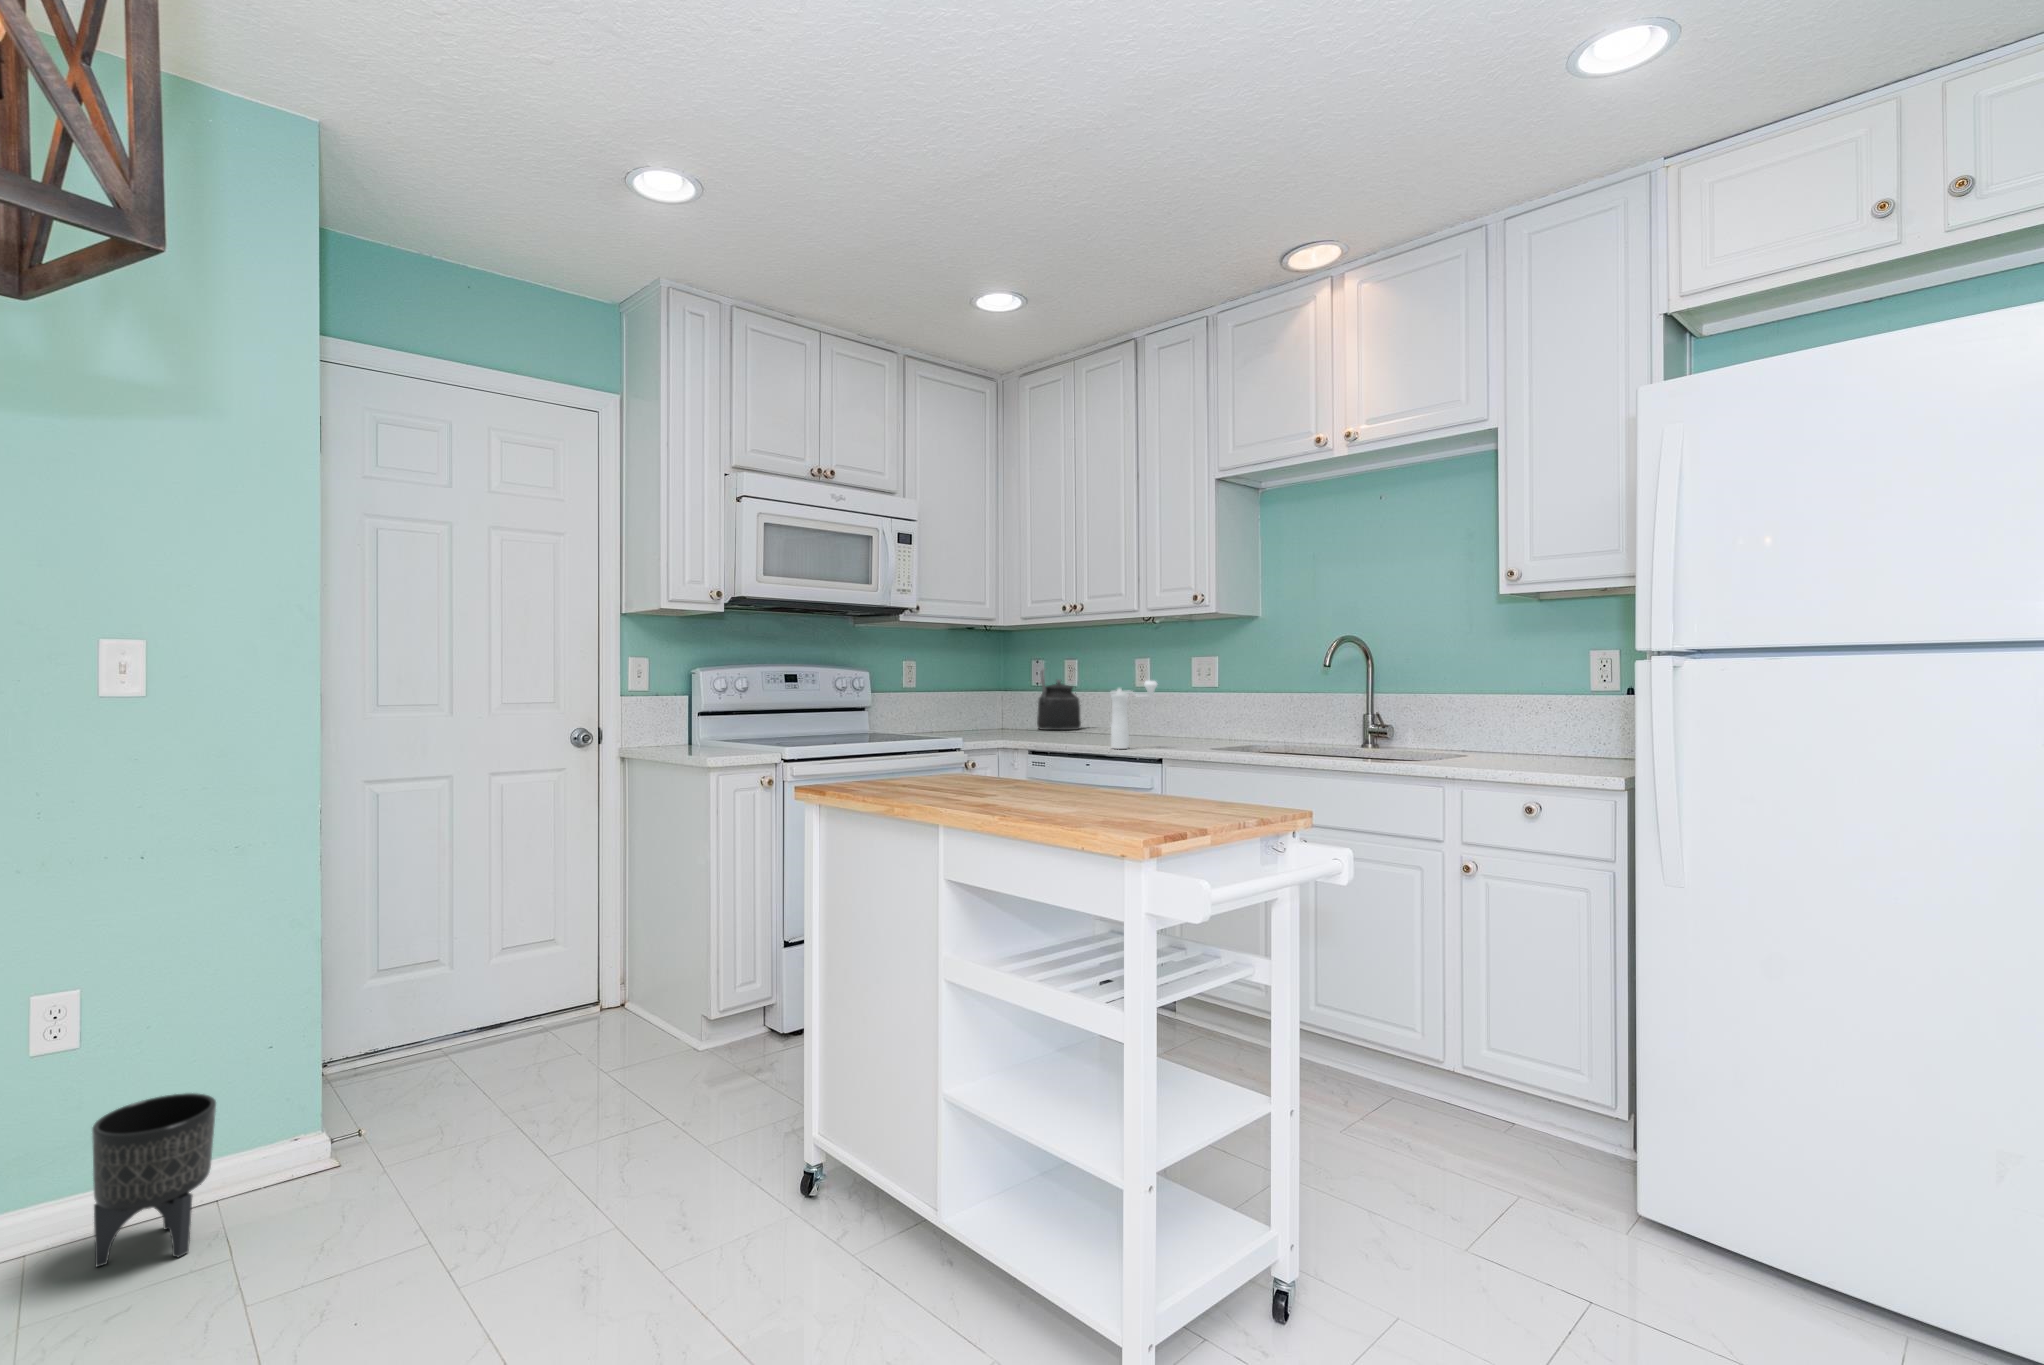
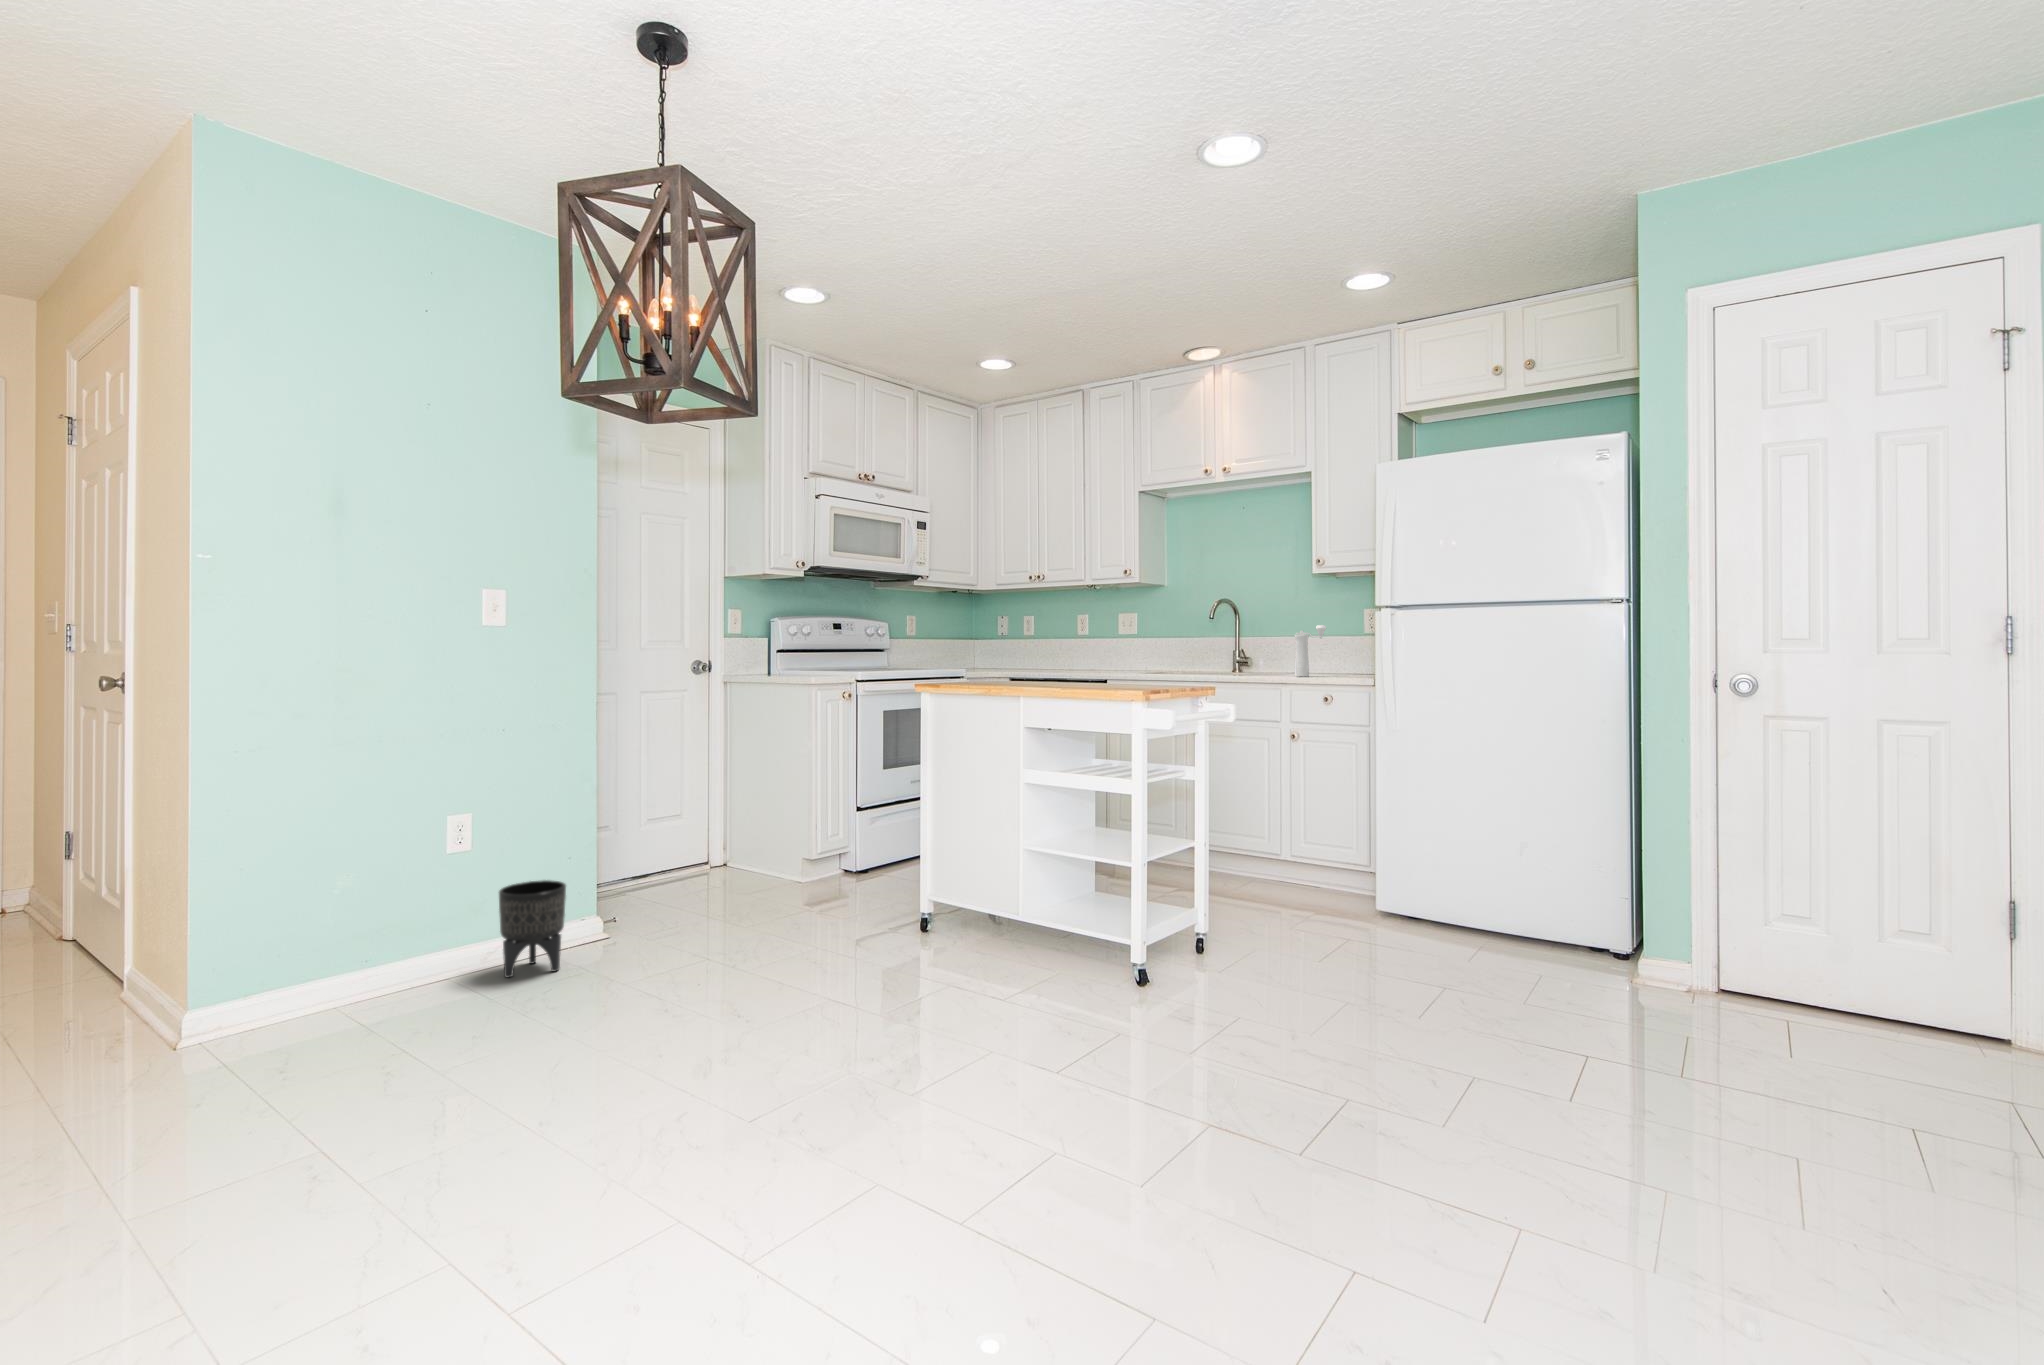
kettle: present [1037,669,1081,730] -> none [1004,622,1043,667]
pepper mill: present [1111,681,1157,749] -> present [1295,625,1326,676]

